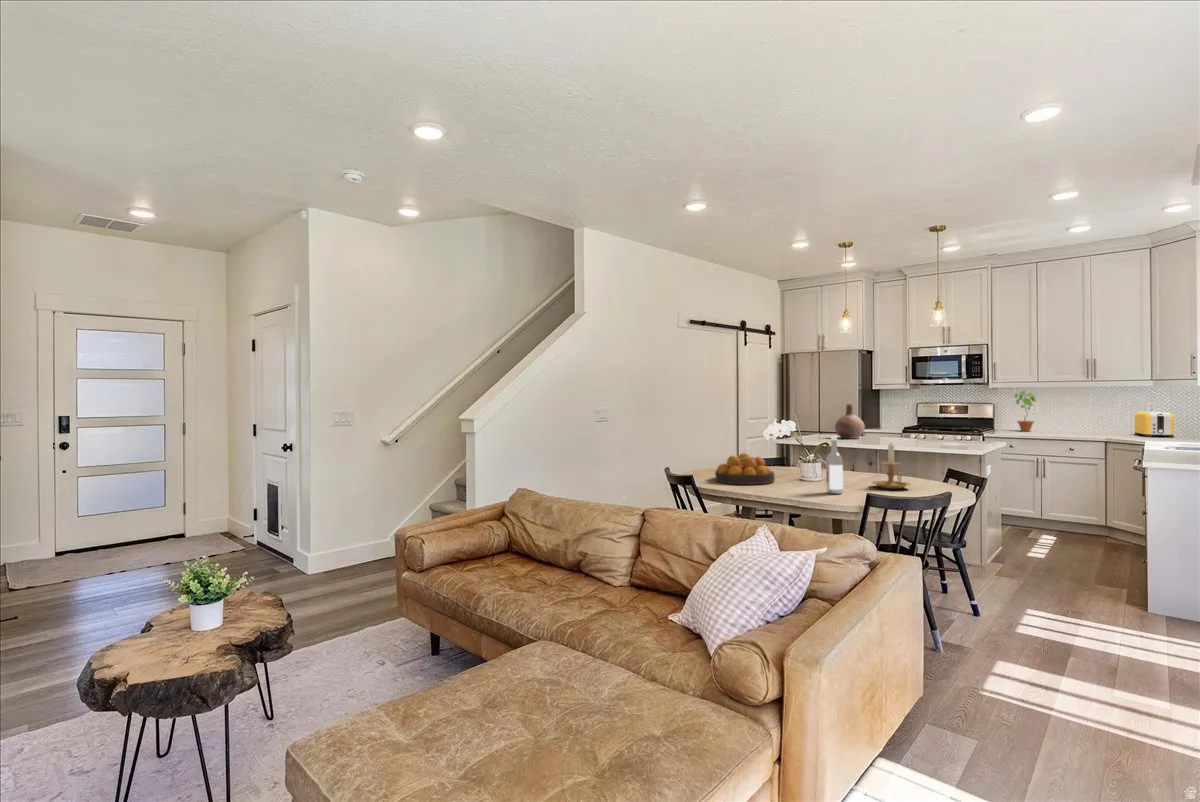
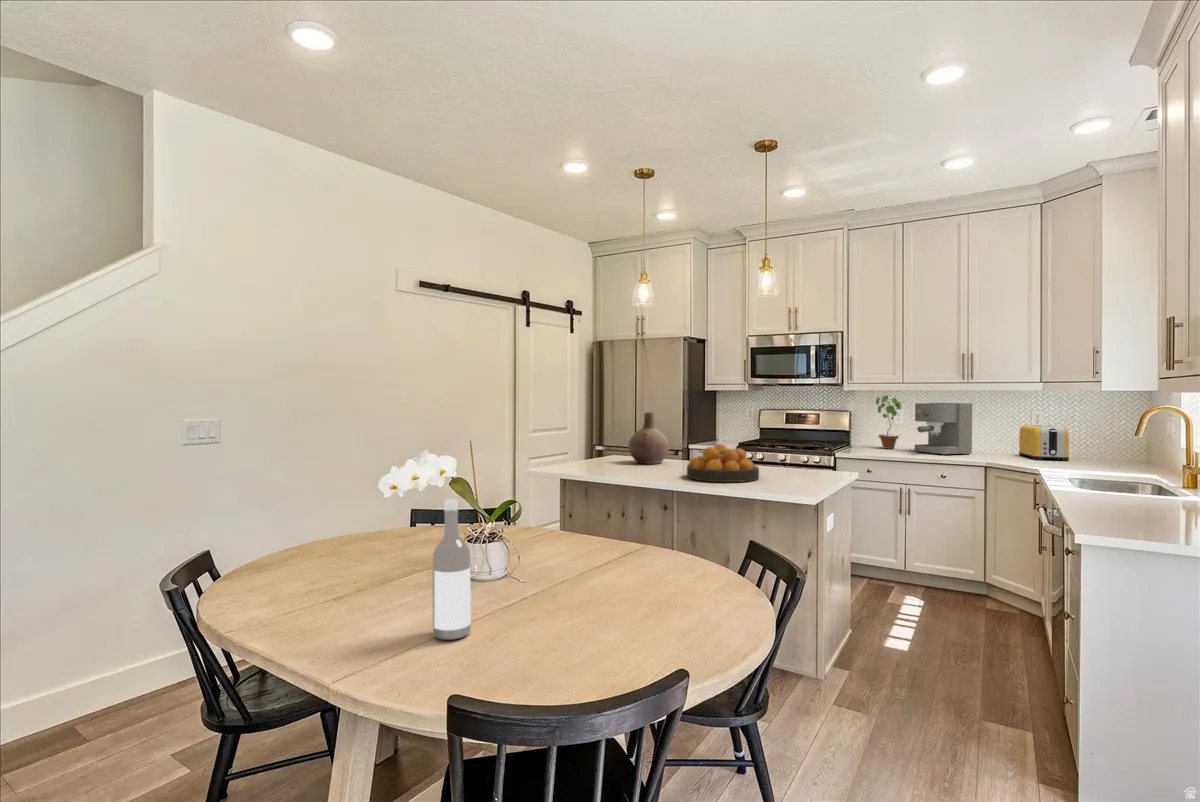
coffee maker: none [1048,396,1095,435] -> present [915,403,972,455]
candle holder: present [872,444,911,489] -> none [565,506,643,609]
fruit bowl: present [715,453,775,485] -> present [687,444,759,482]

